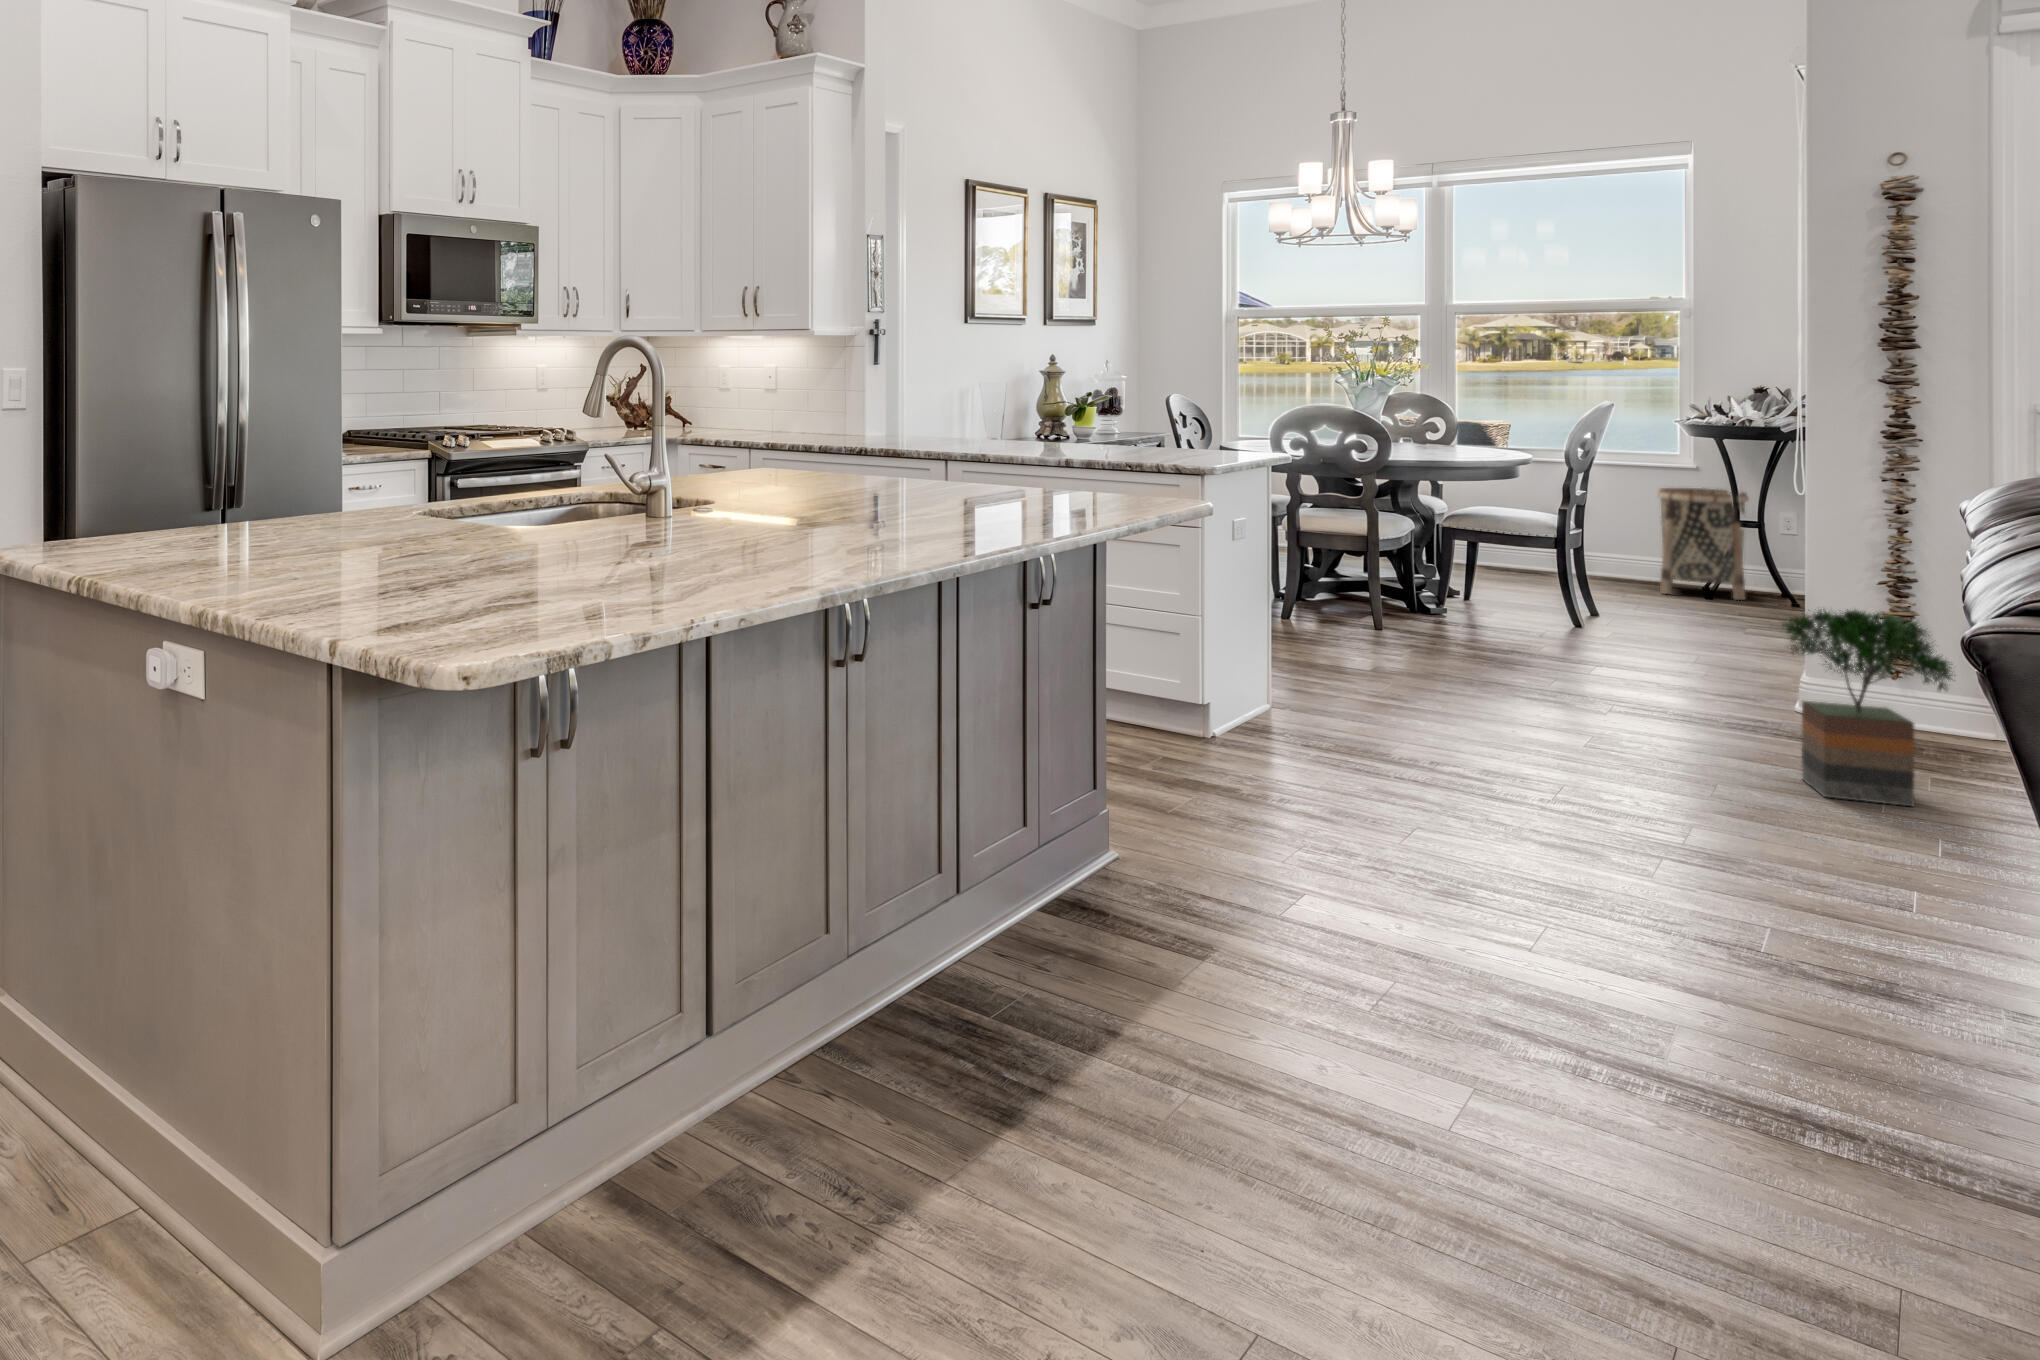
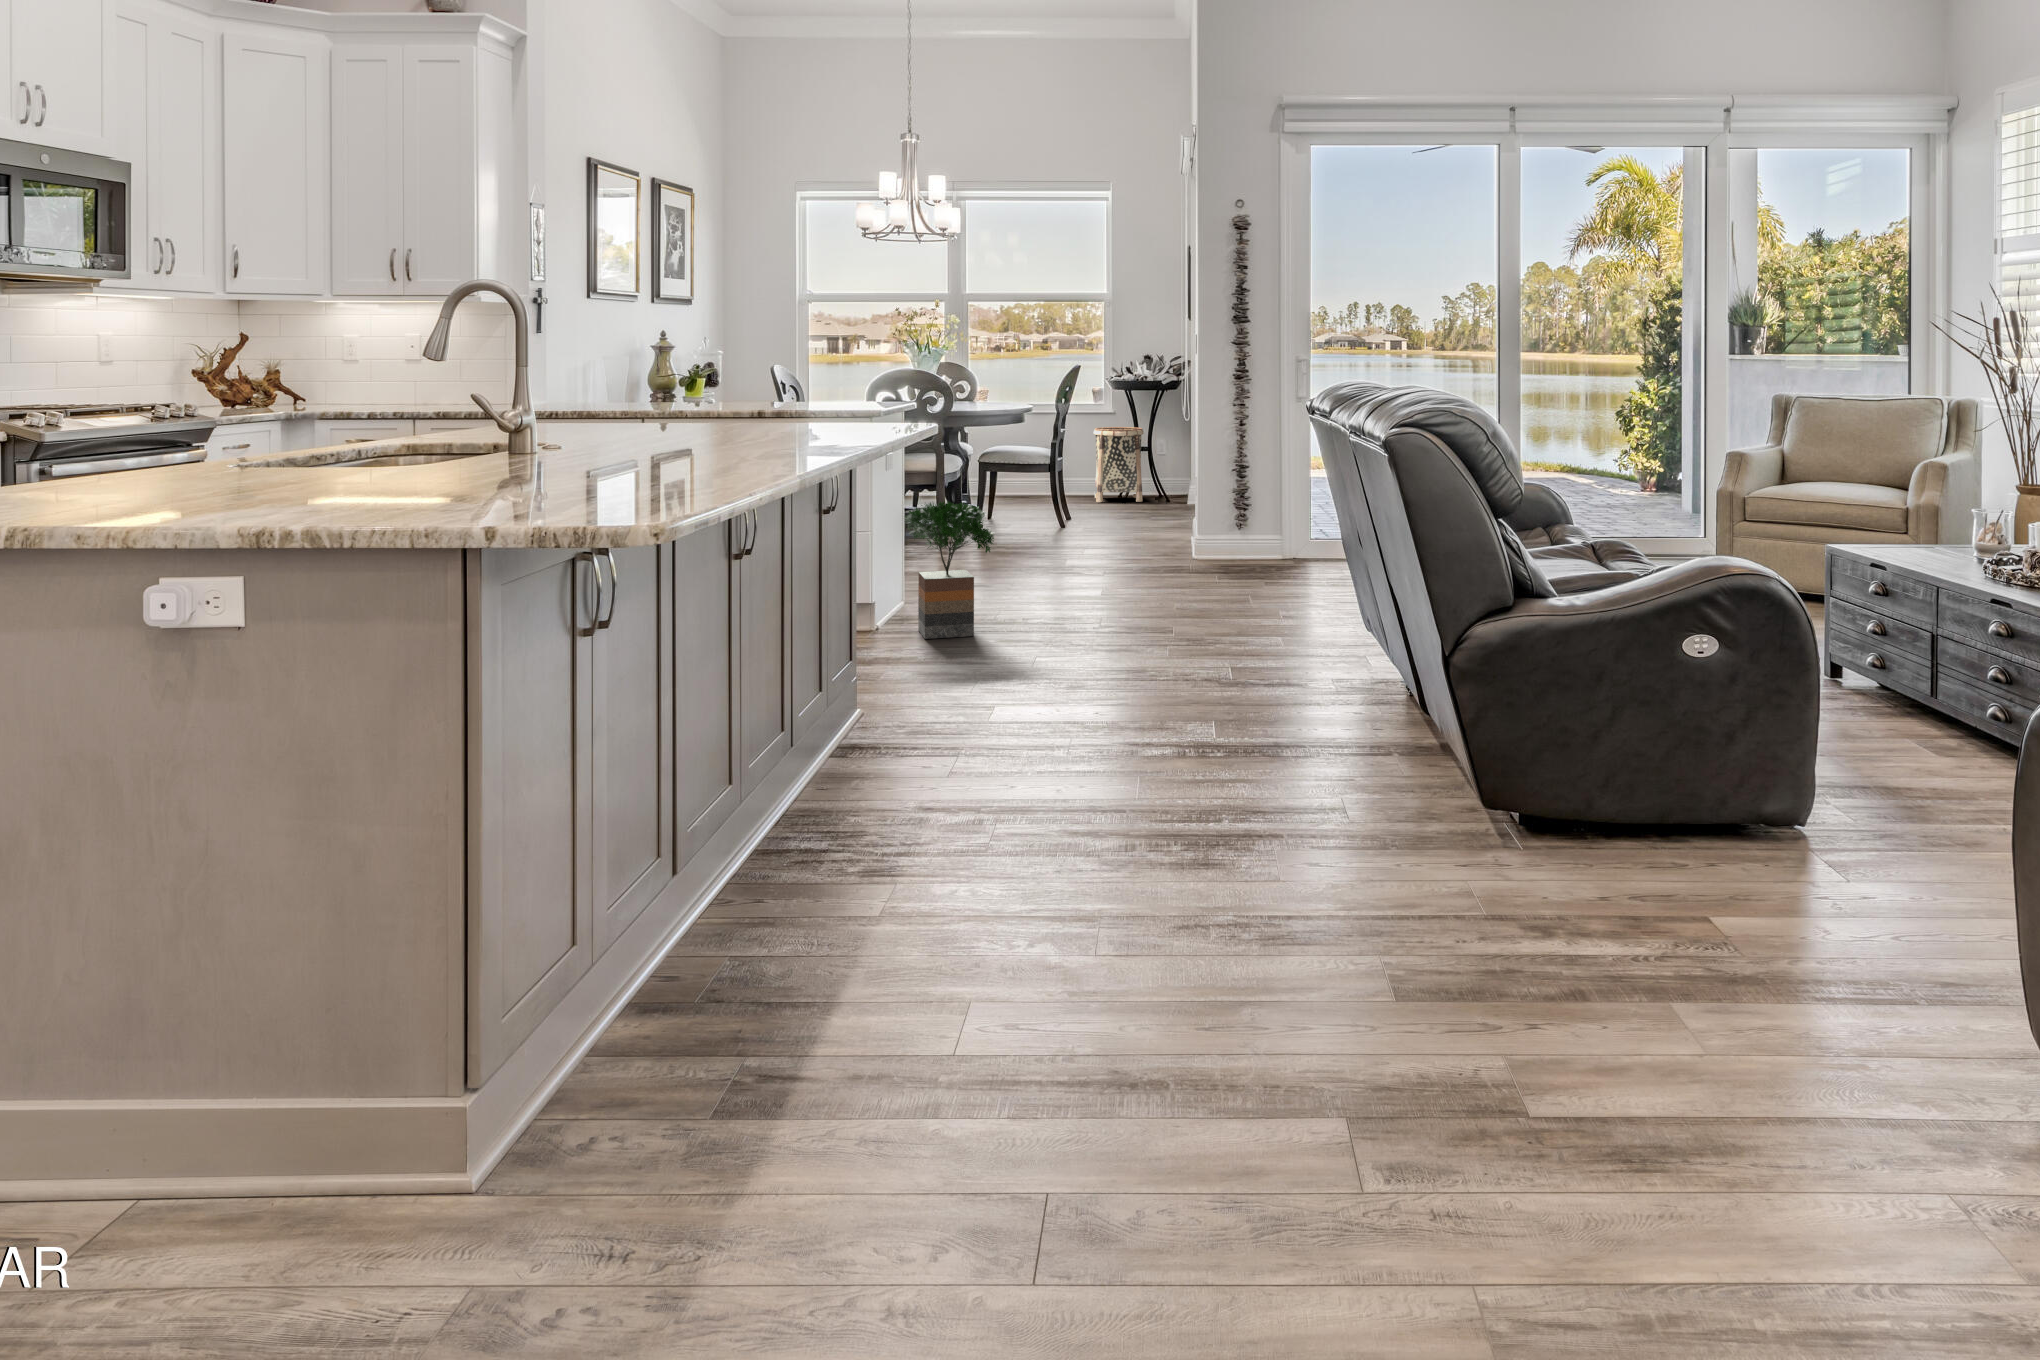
potted tree: present [1782,609,1955,806] -> present [905,502,994,639]

